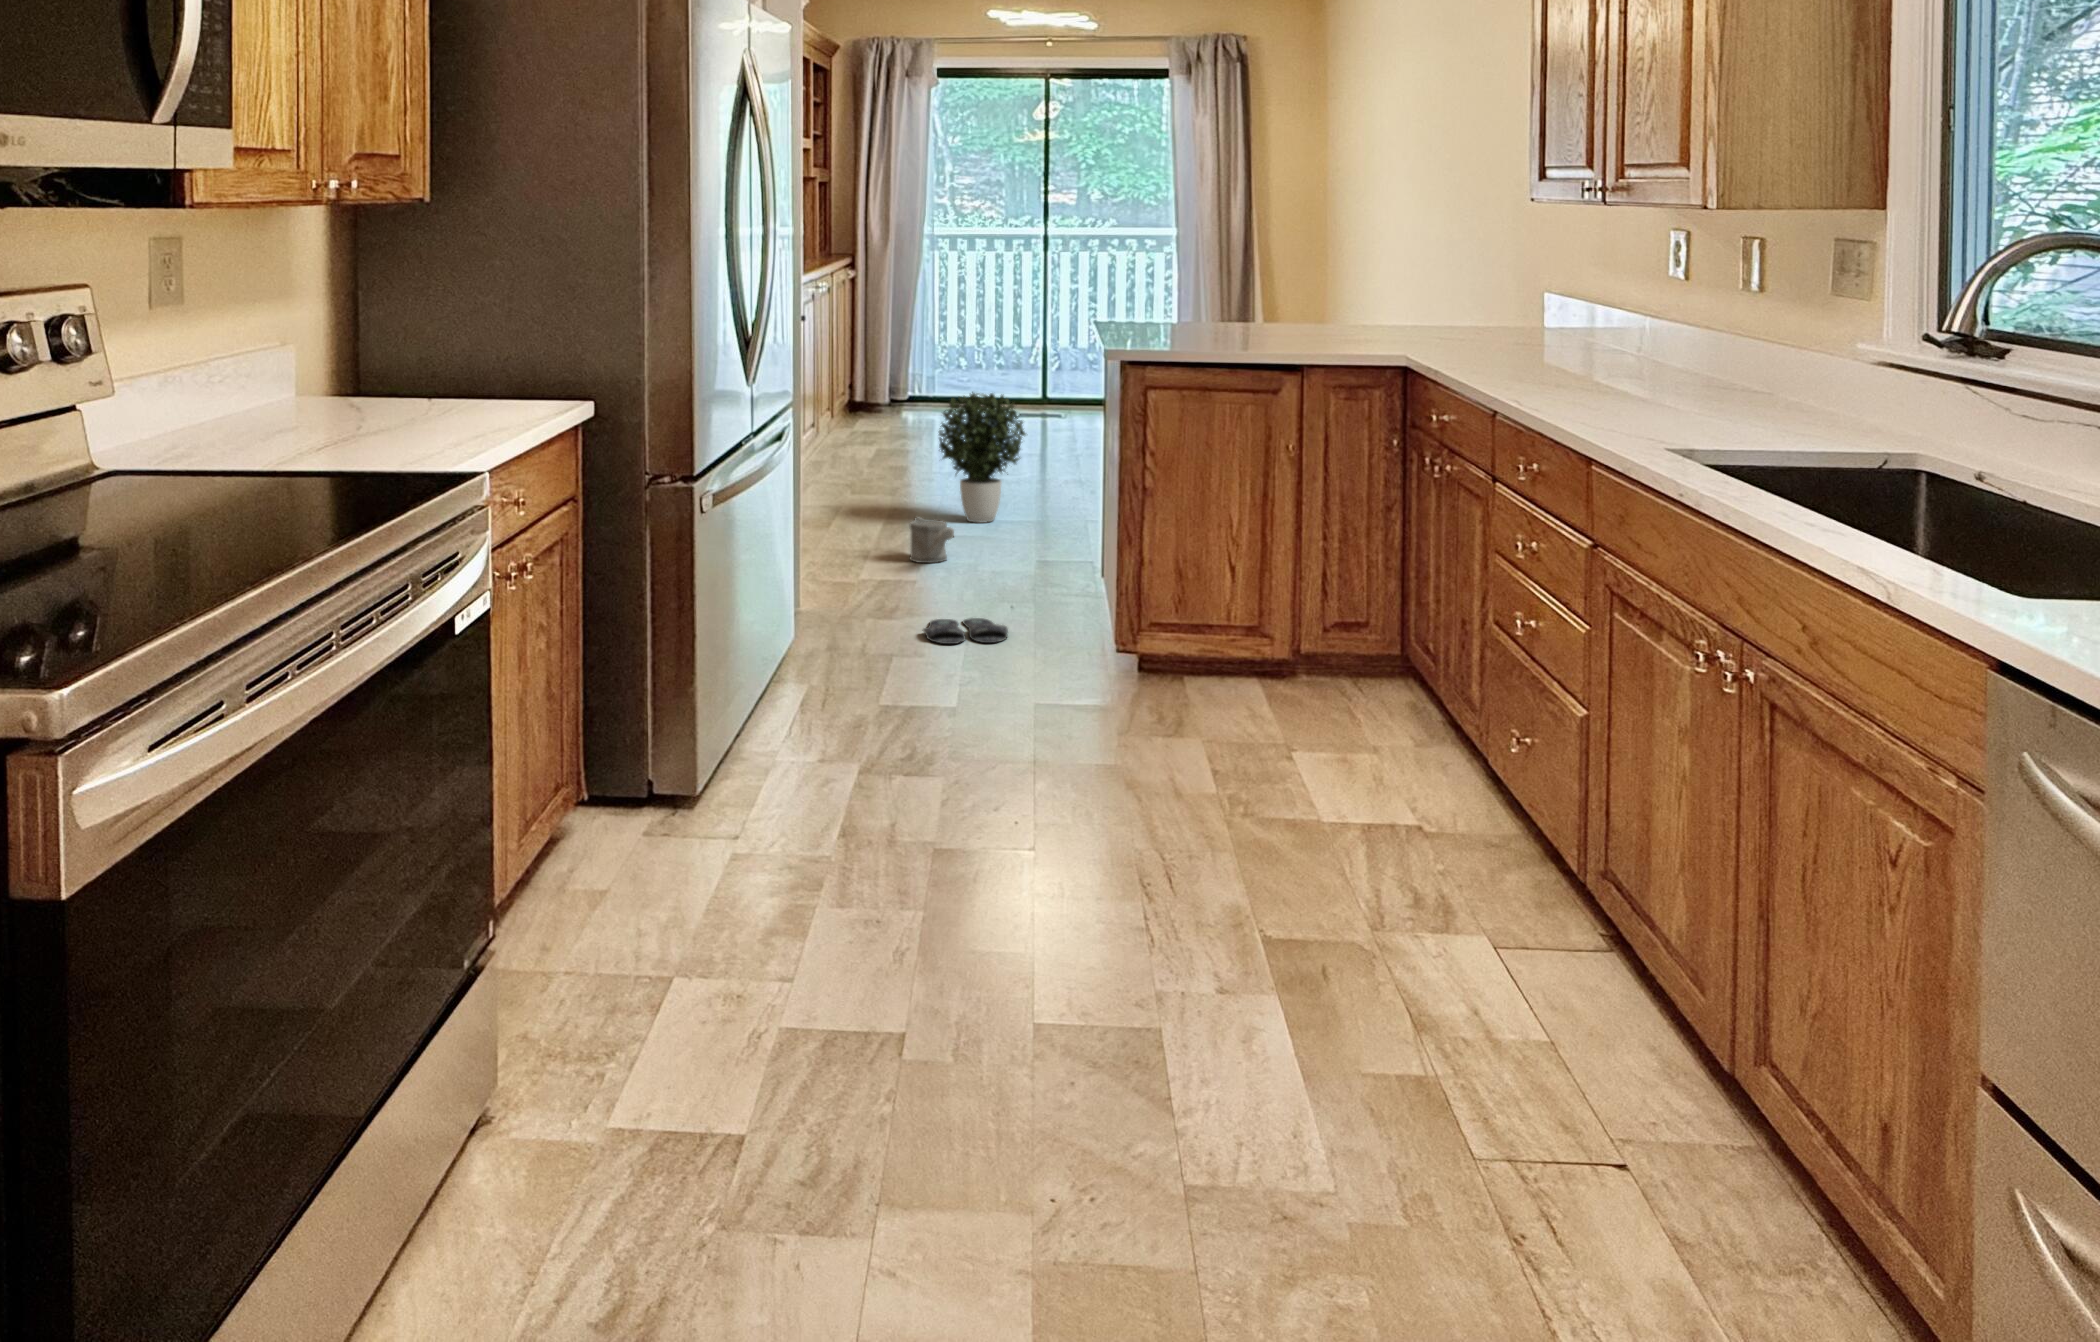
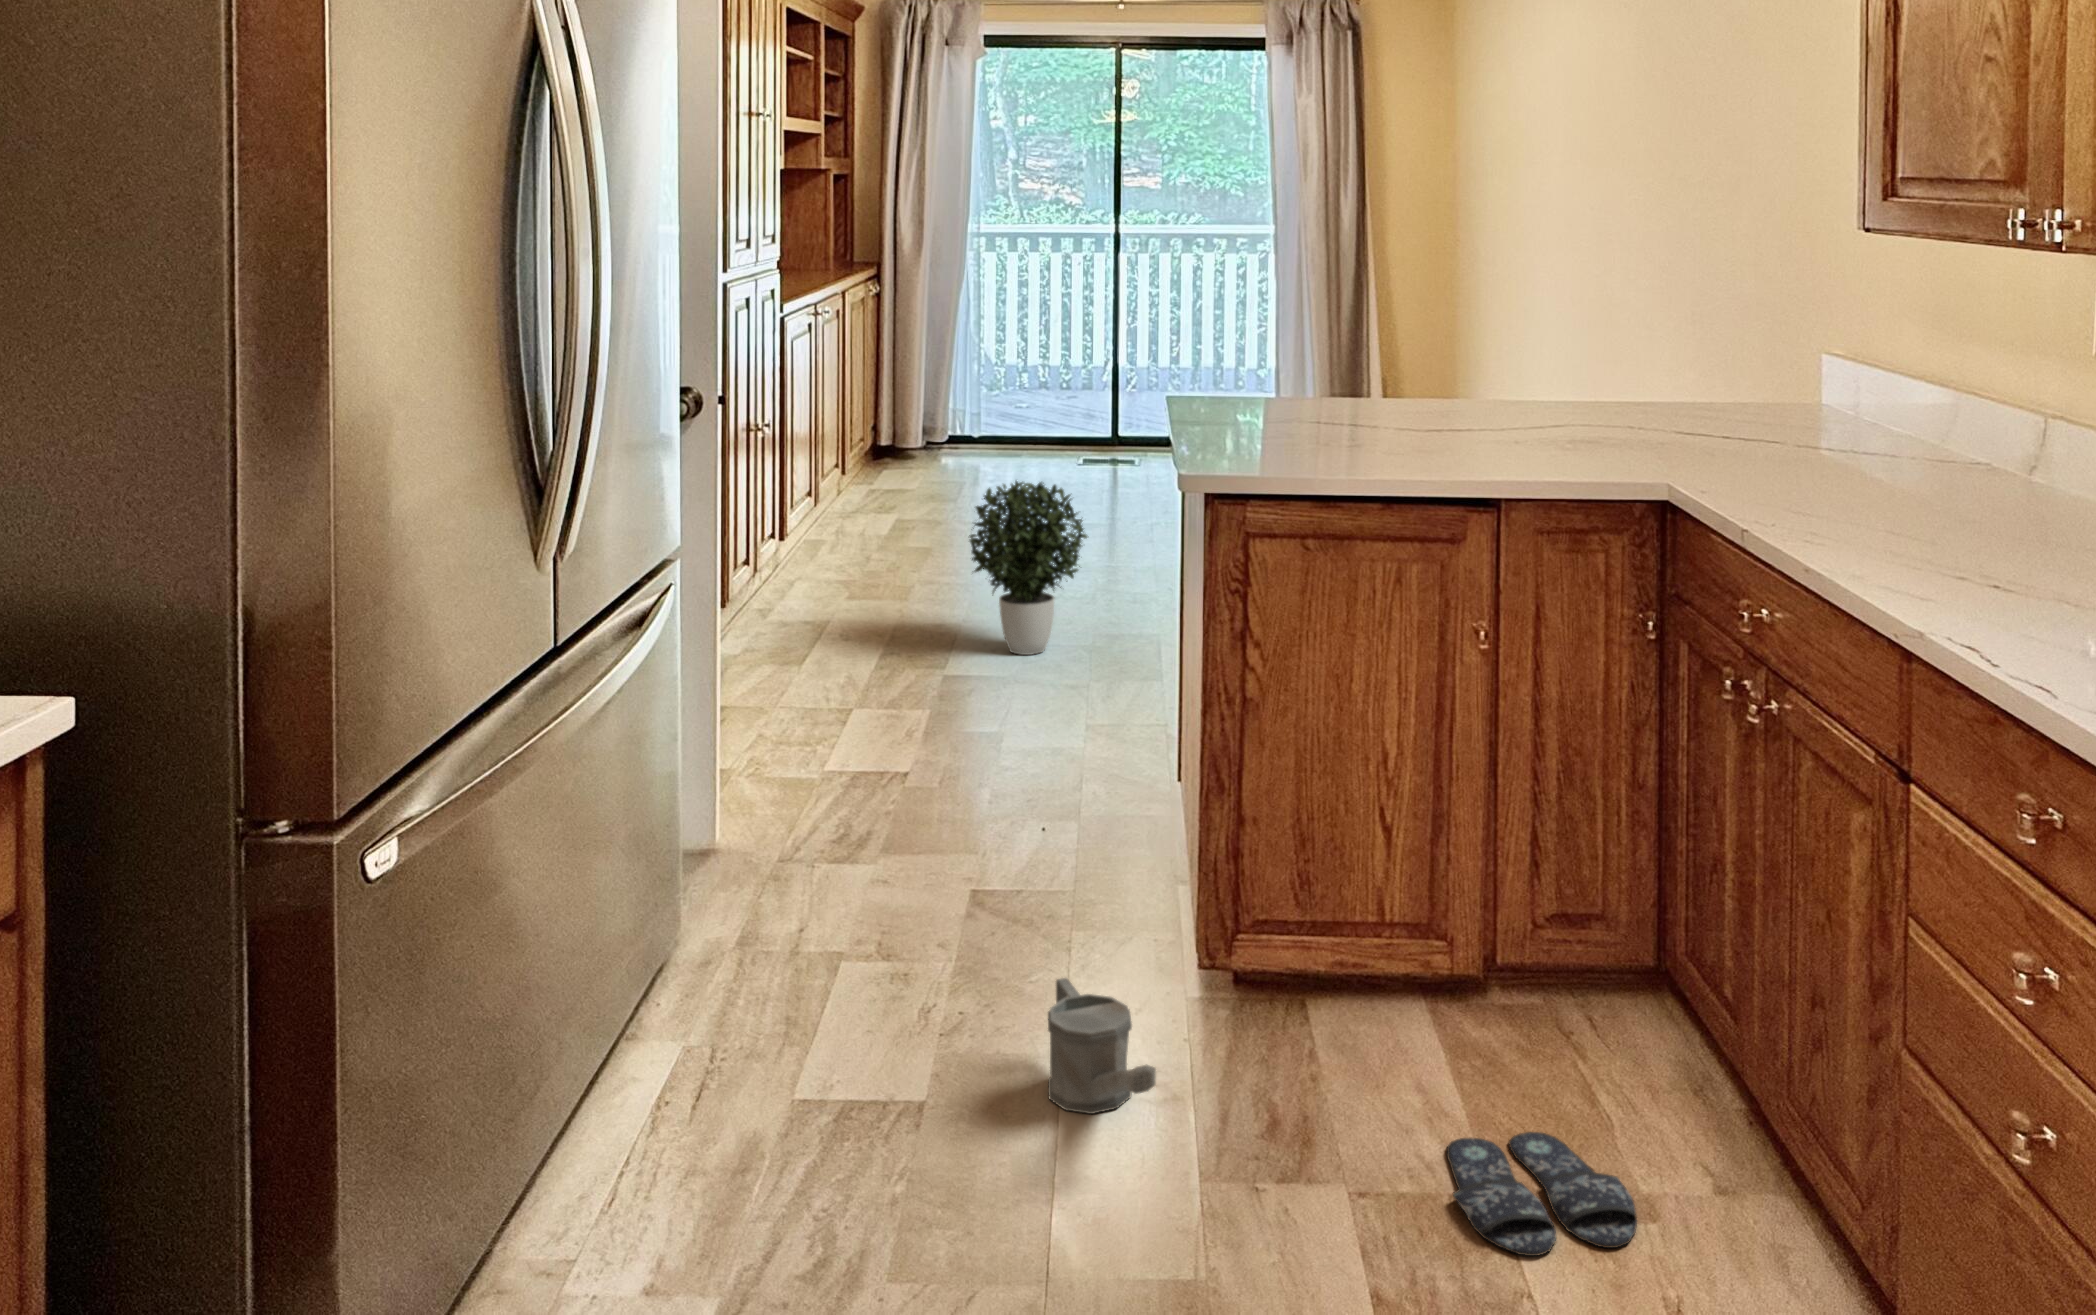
watering can: present [910,516,954,563] -> present [1048,978,1156,1114]
slippers: present [923,618,1008,644] -> present [1447,1132,1637,1256]

